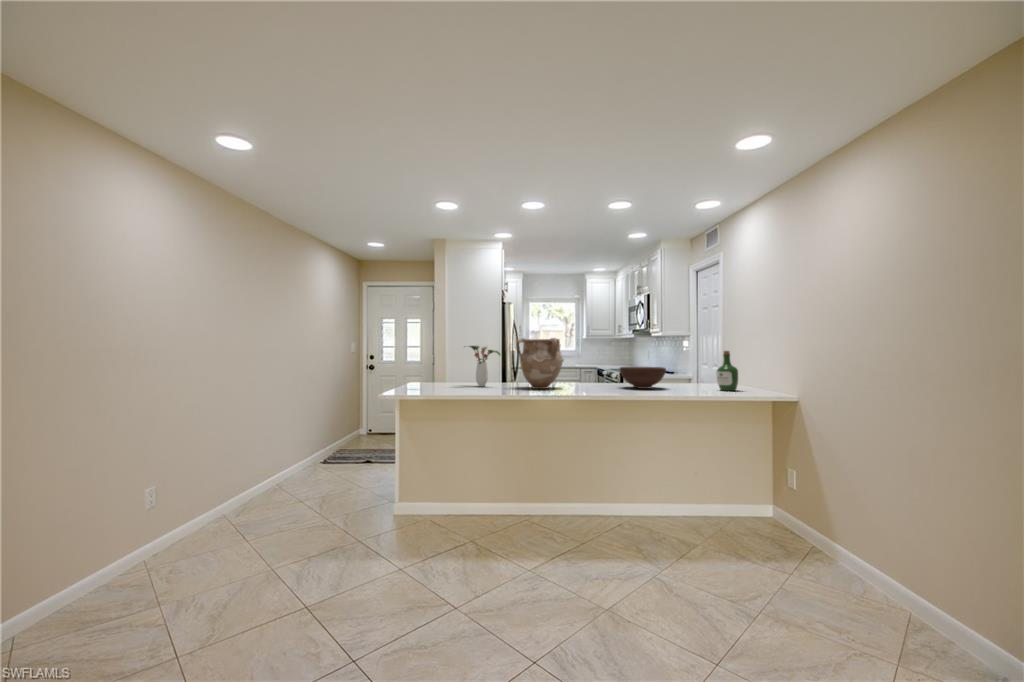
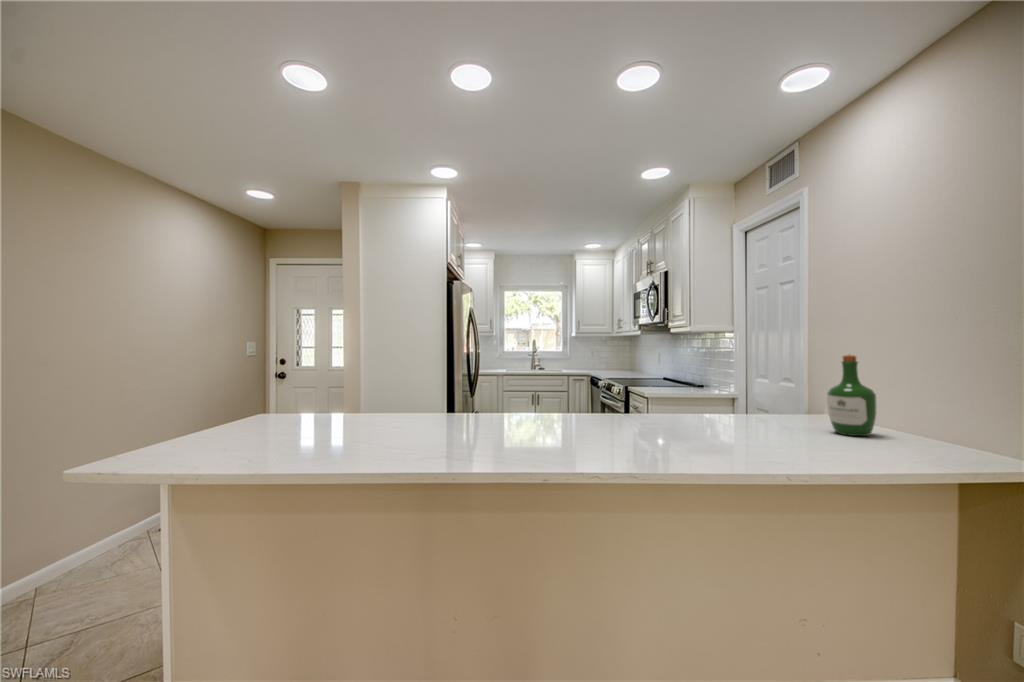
vase: present [516,338,564,389] -> none [439,330,529,429]
flower arrangement: present [469,345,500,386] -> none [342,342,412,420]
fruit bowl: present [620,367,666,389] -> none [635,383,725,428]

